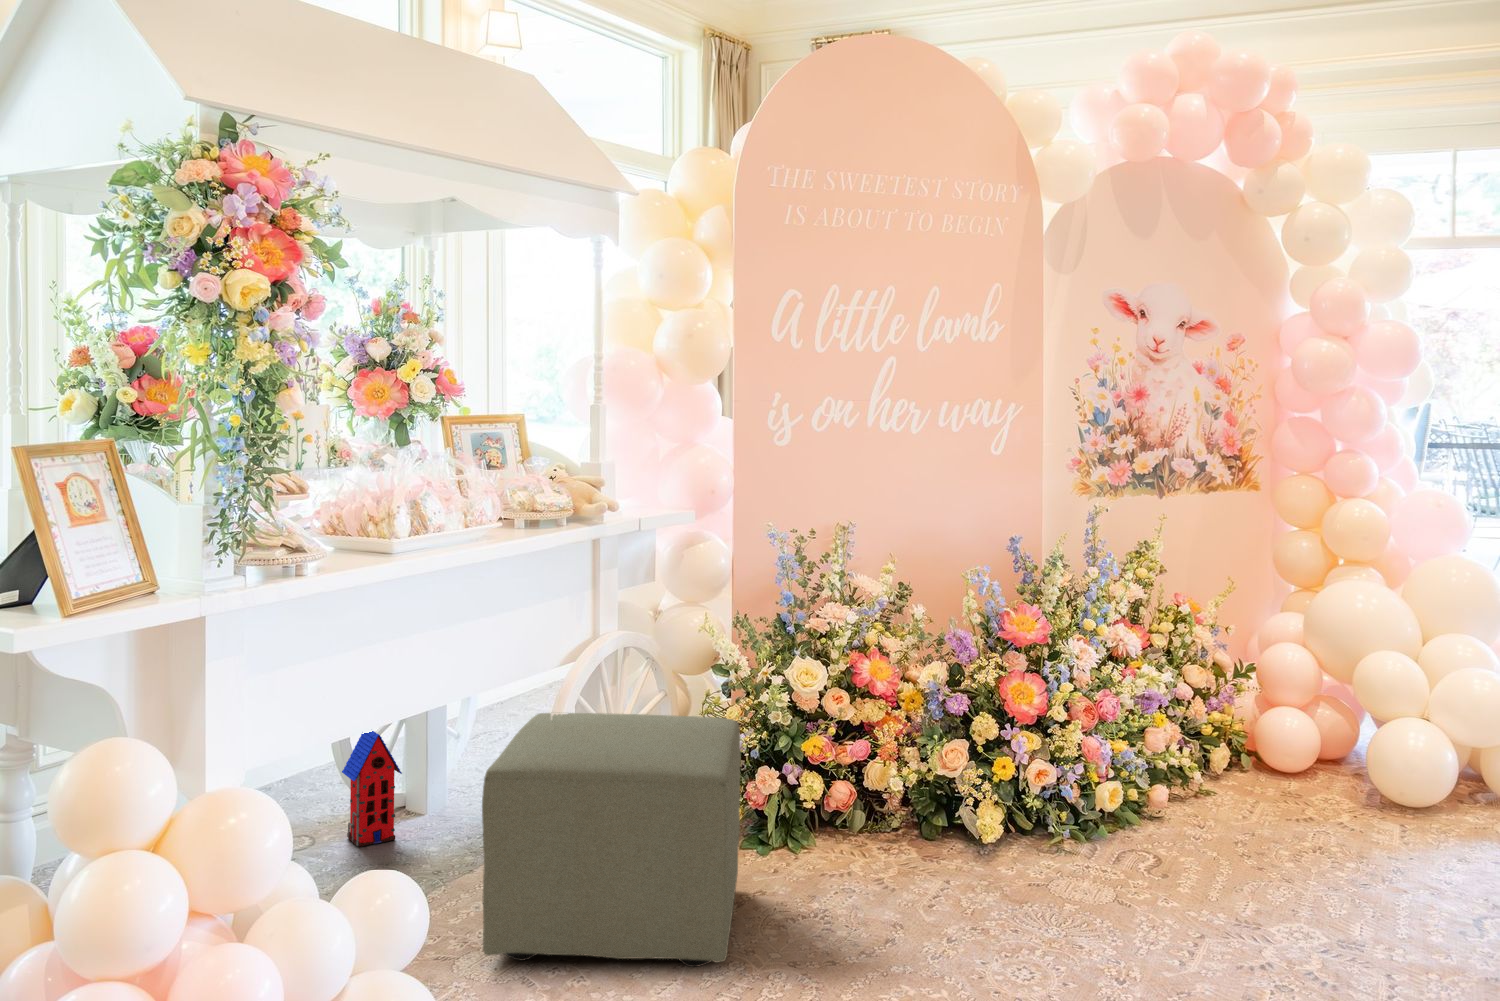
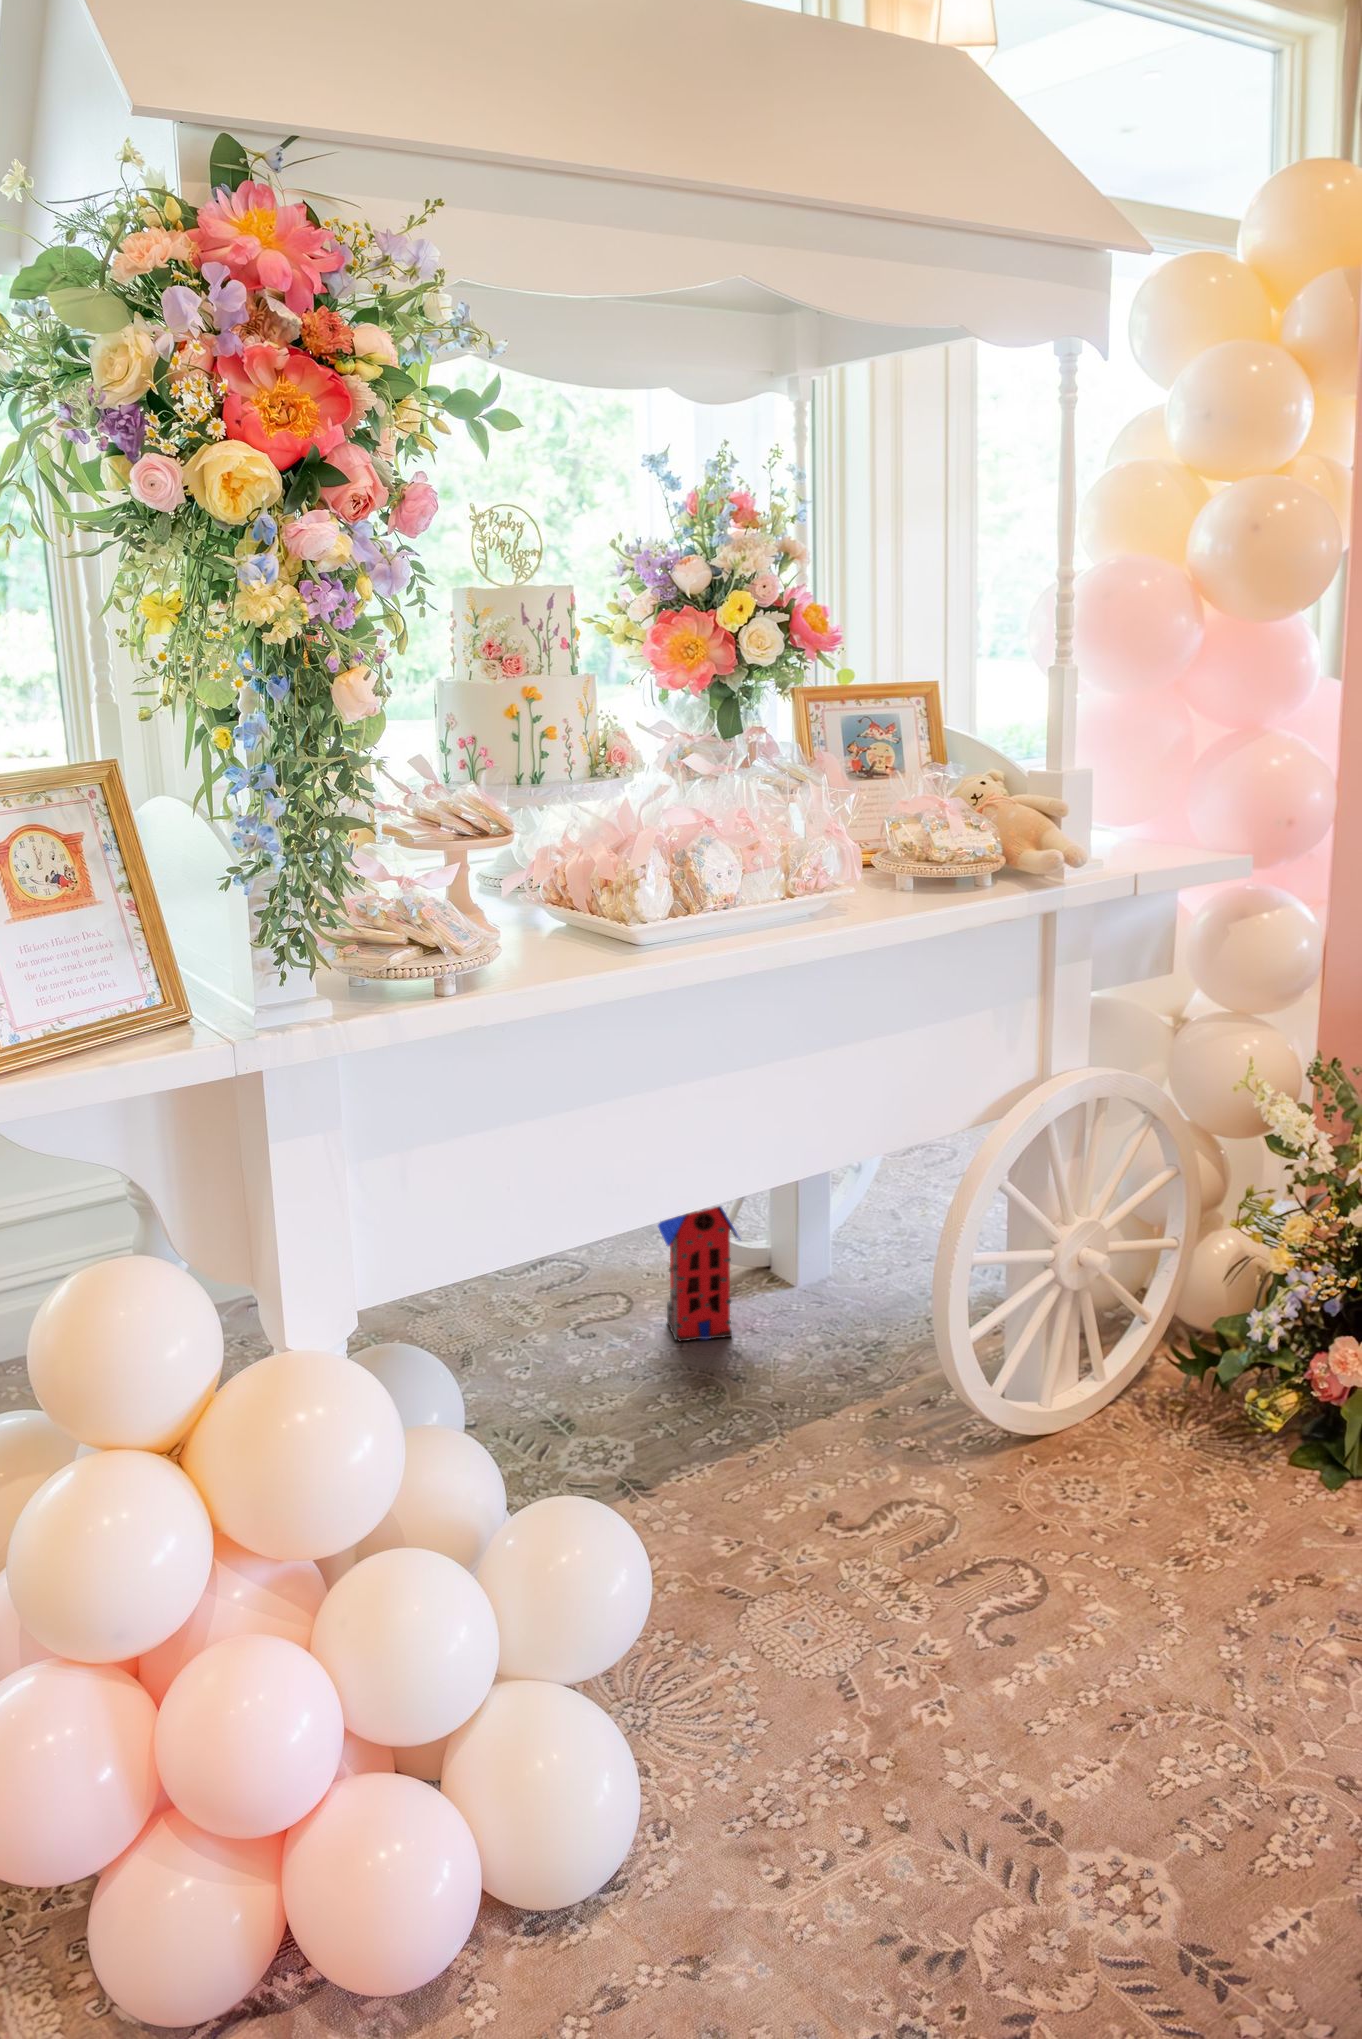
ottoman: present [482,713,741,967] -> none [776,1199,1286,1750]

